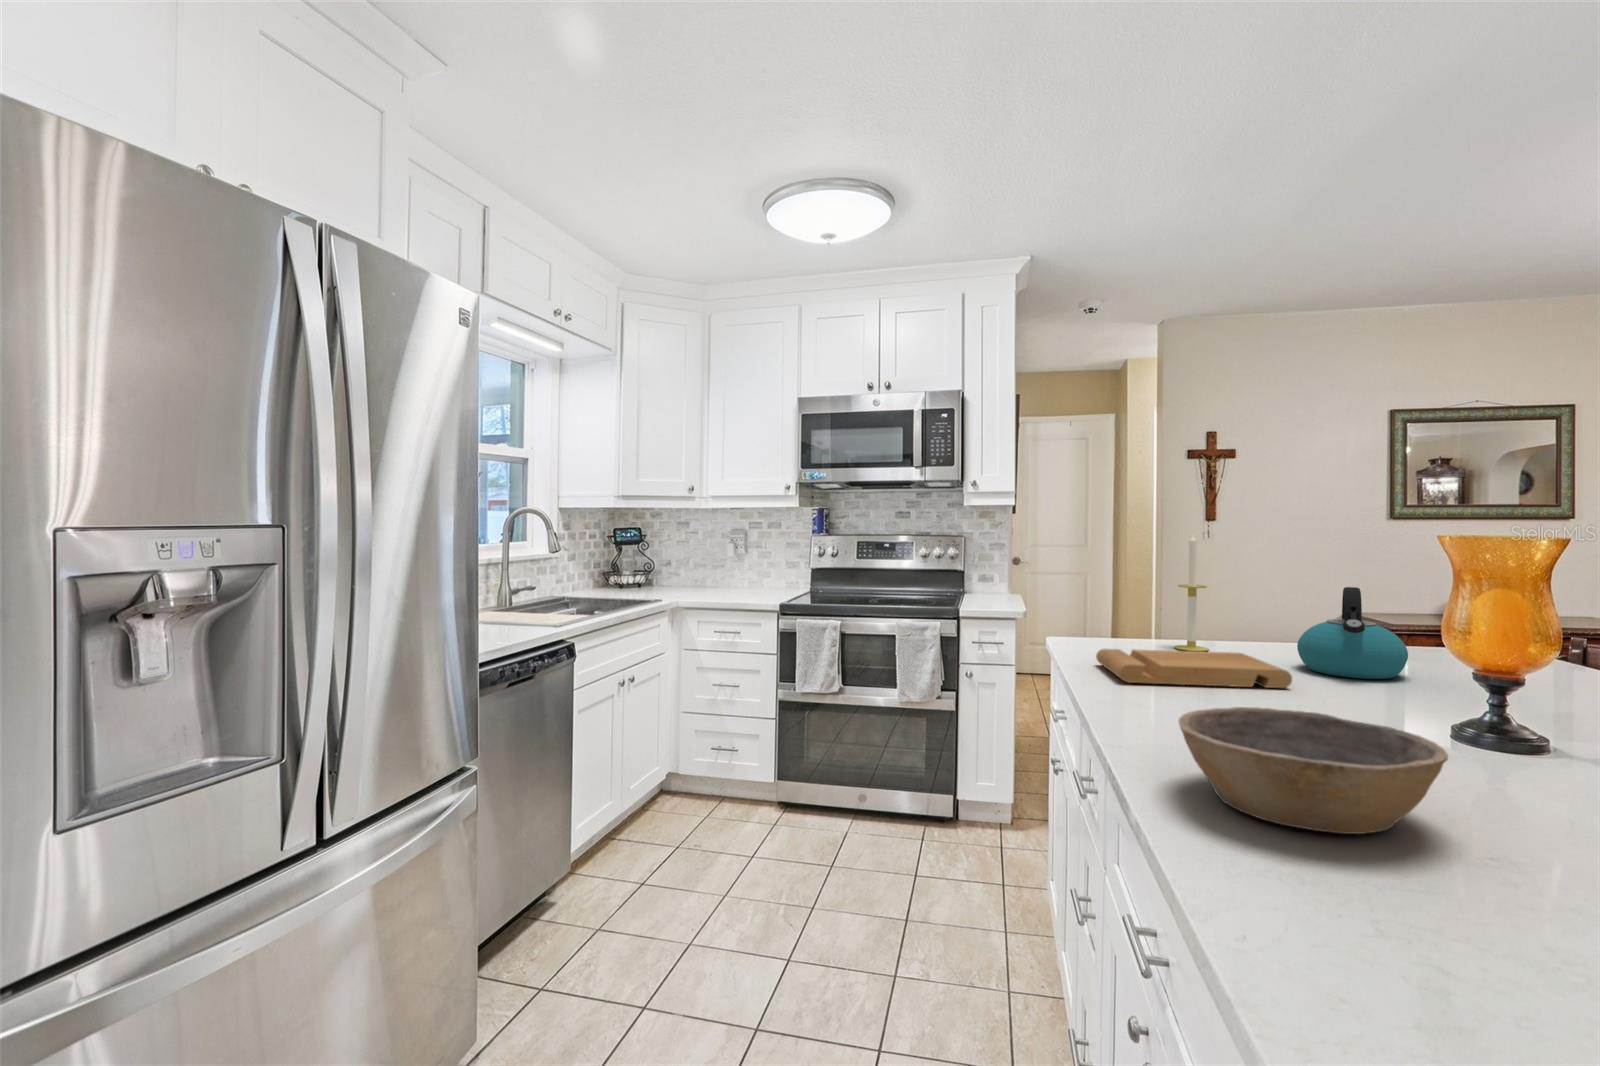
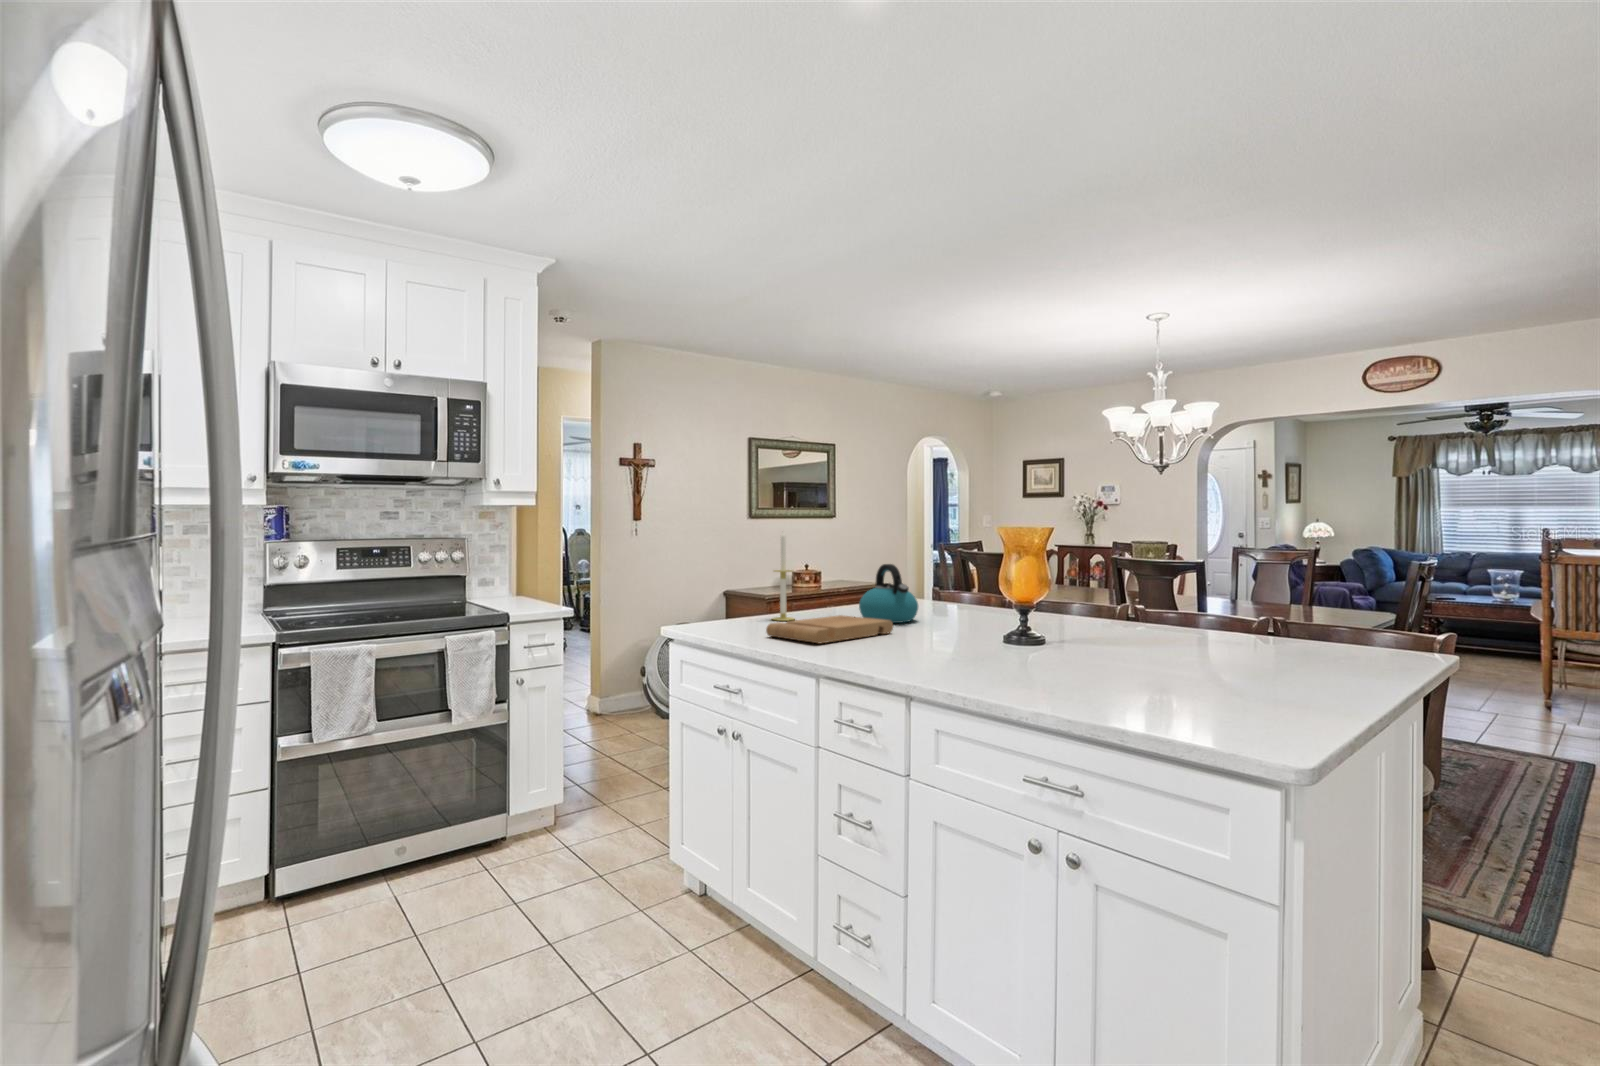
bowl: present [1179,707,1448,834] -> none [981,631,1110,687]

